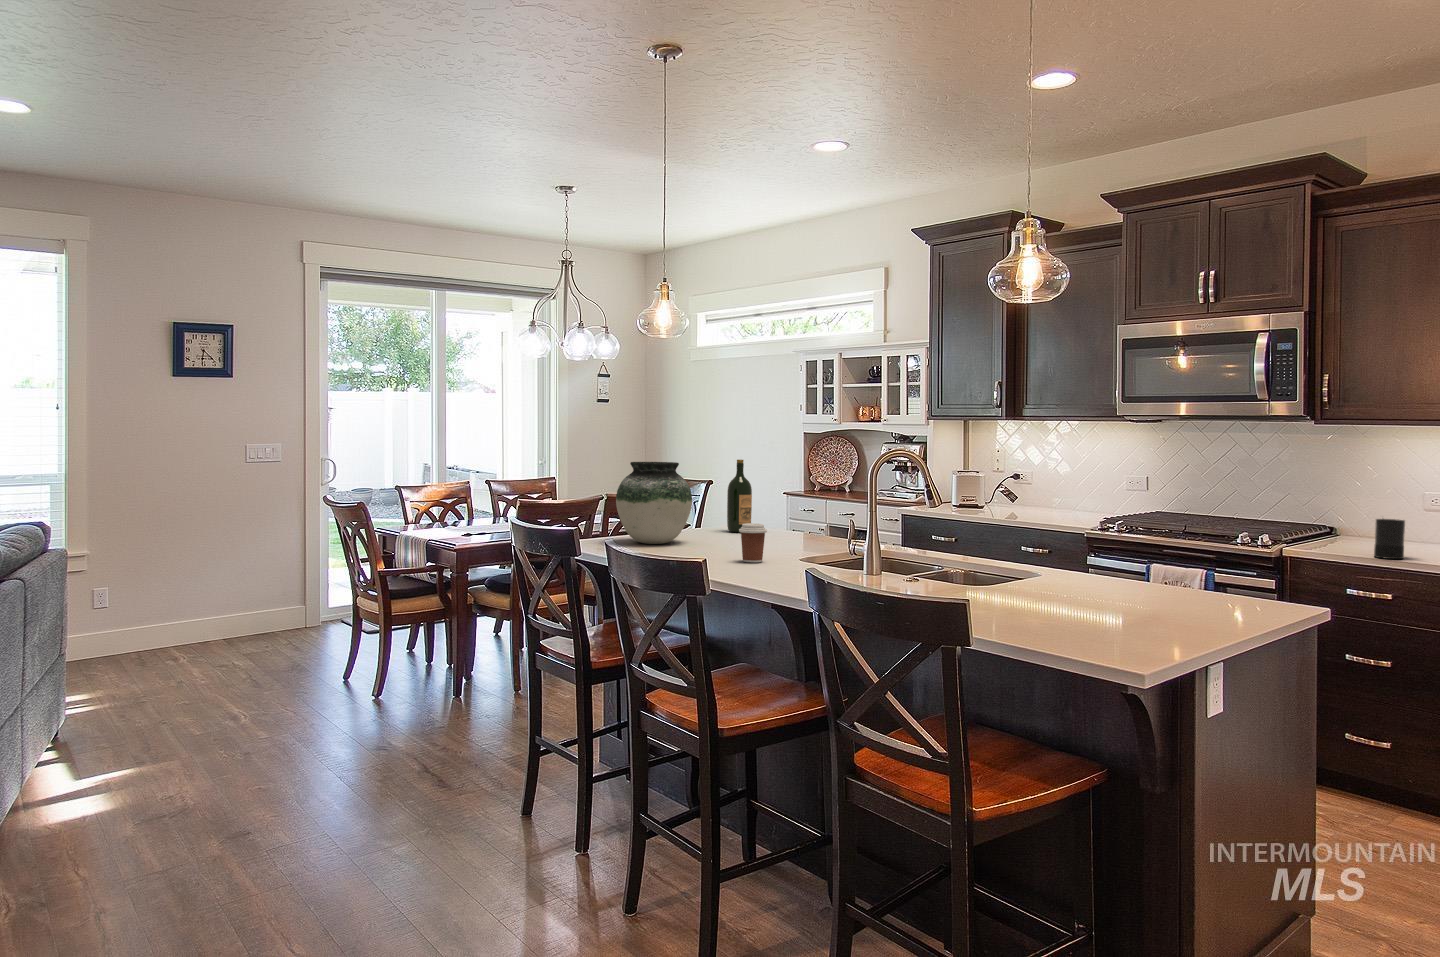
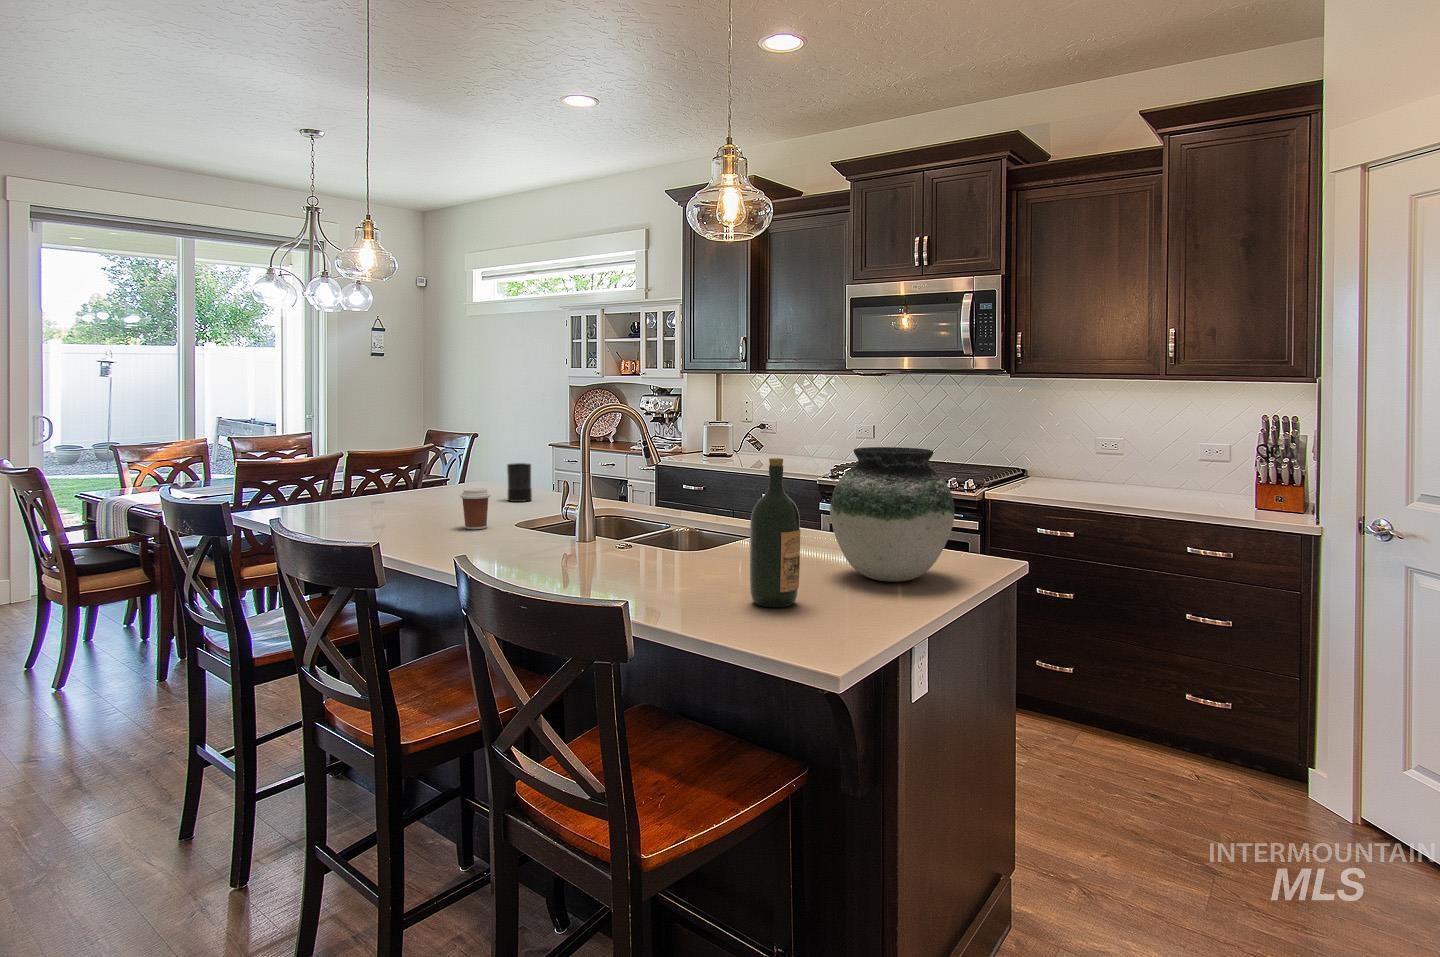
wine bottle: present [727,460,752,532] -> present [750,458,800,607]
vase: present [616,462,692,544] -> present [830,447,955,582]
candle: present [1374,519,1405,559] -> present [507,463,532,502]

